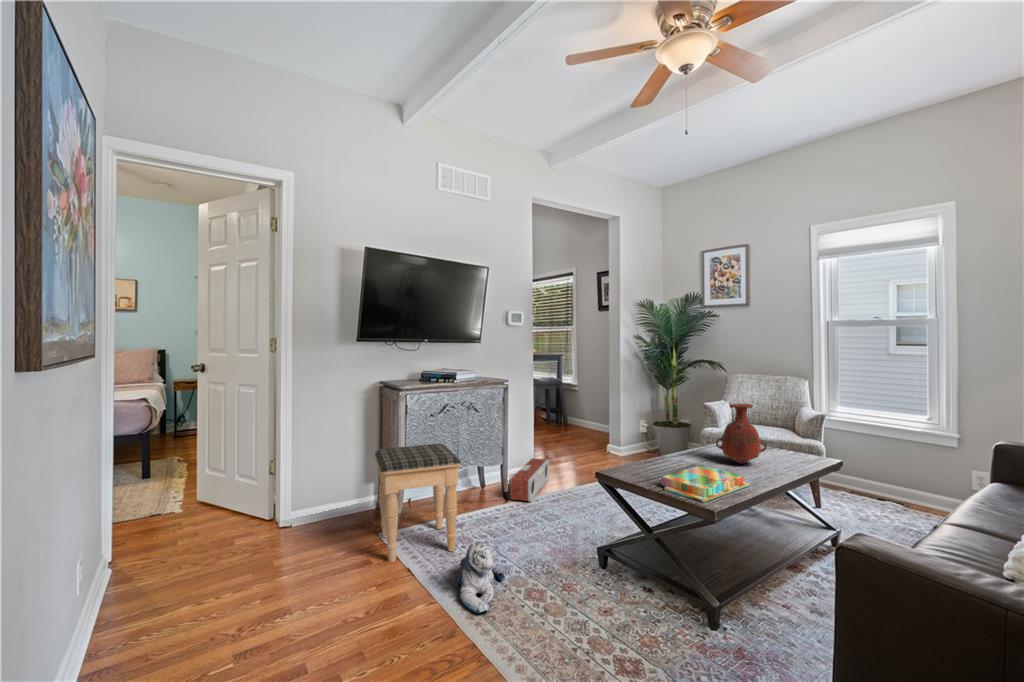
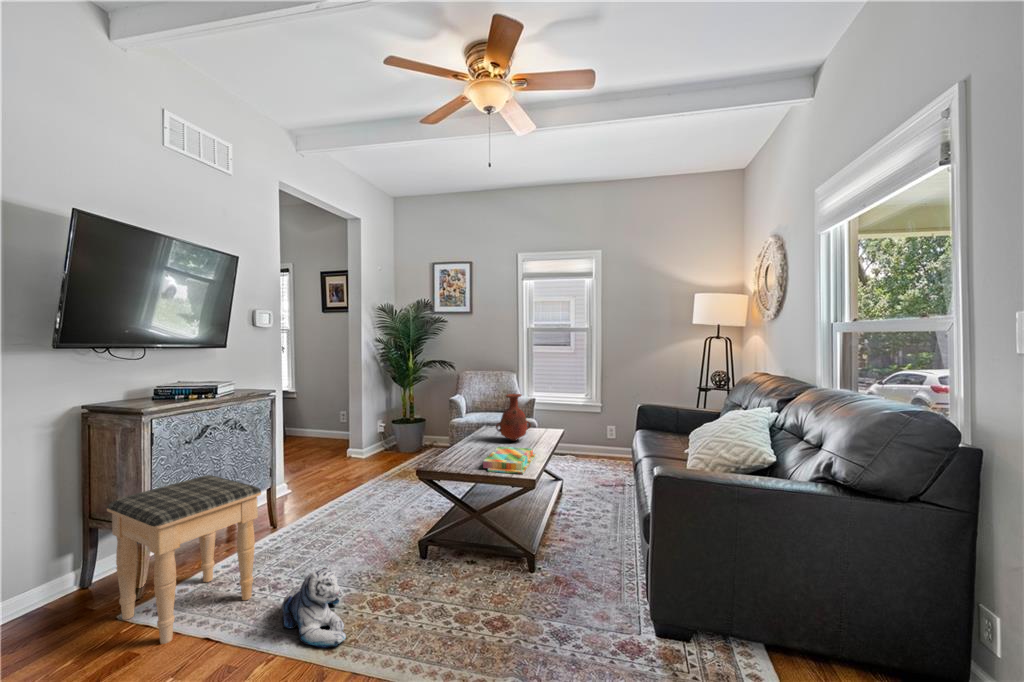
speaker: present [511,458,549,502] -> none [280,472,309,523]

